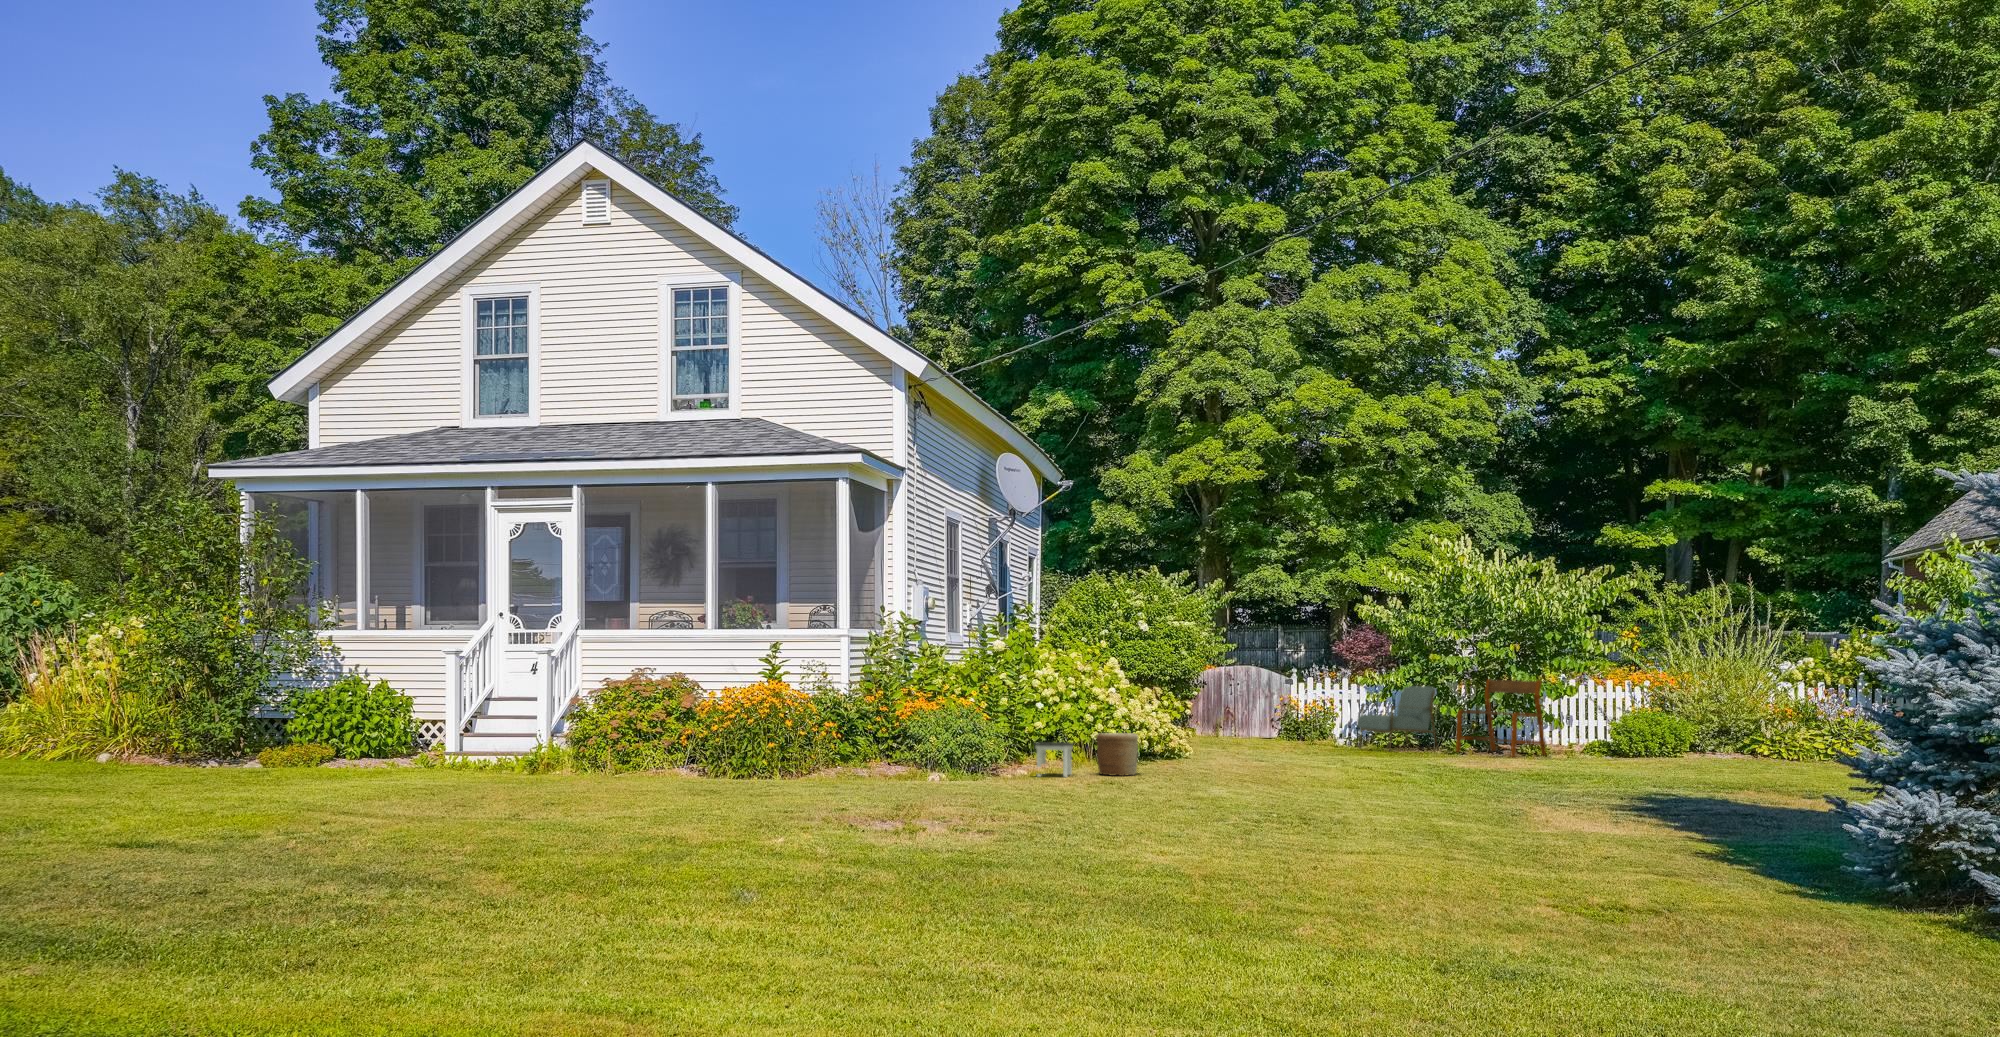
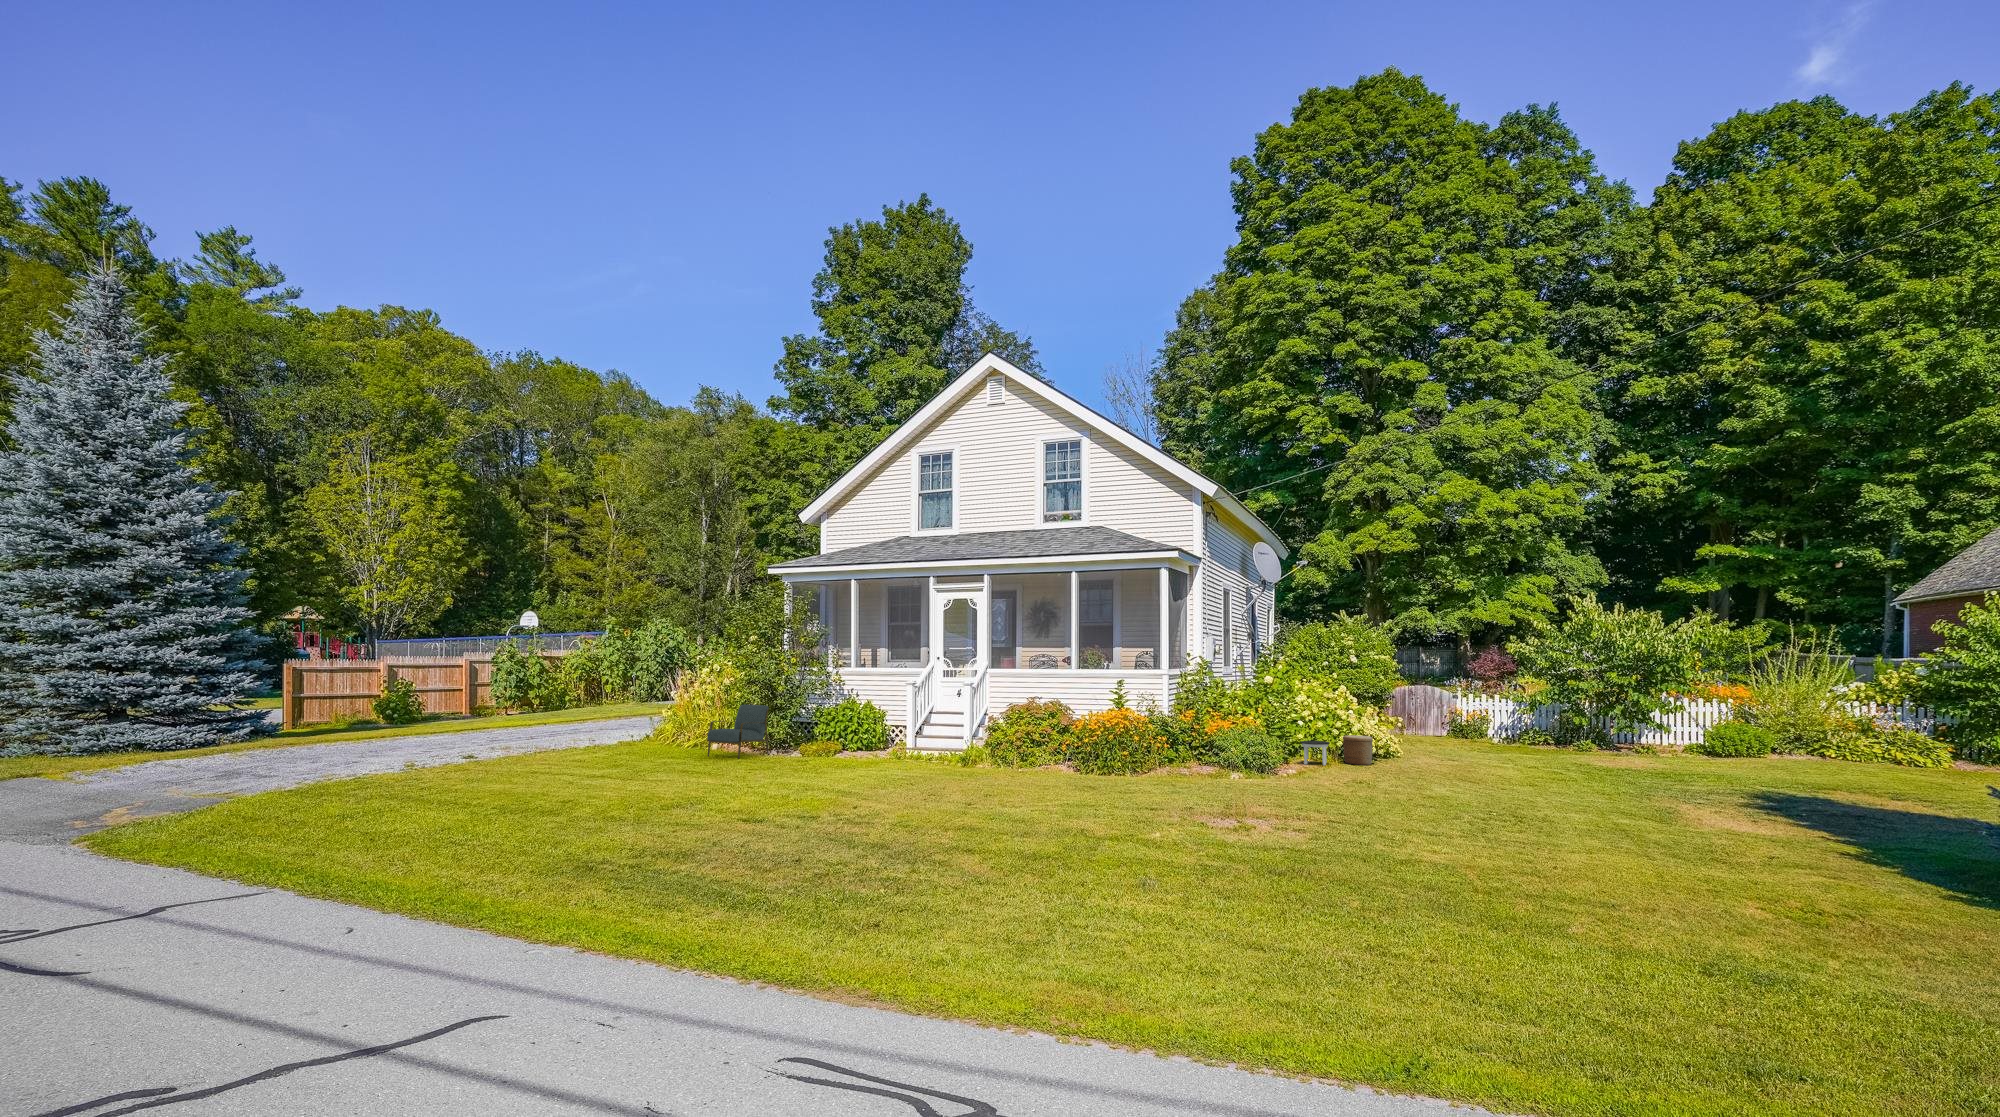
bench: present [1456,679,1546,757] -> none [1585,697,1656,753]
chair: present [1357,686,1437,750] -> present [707,705,769,759]

